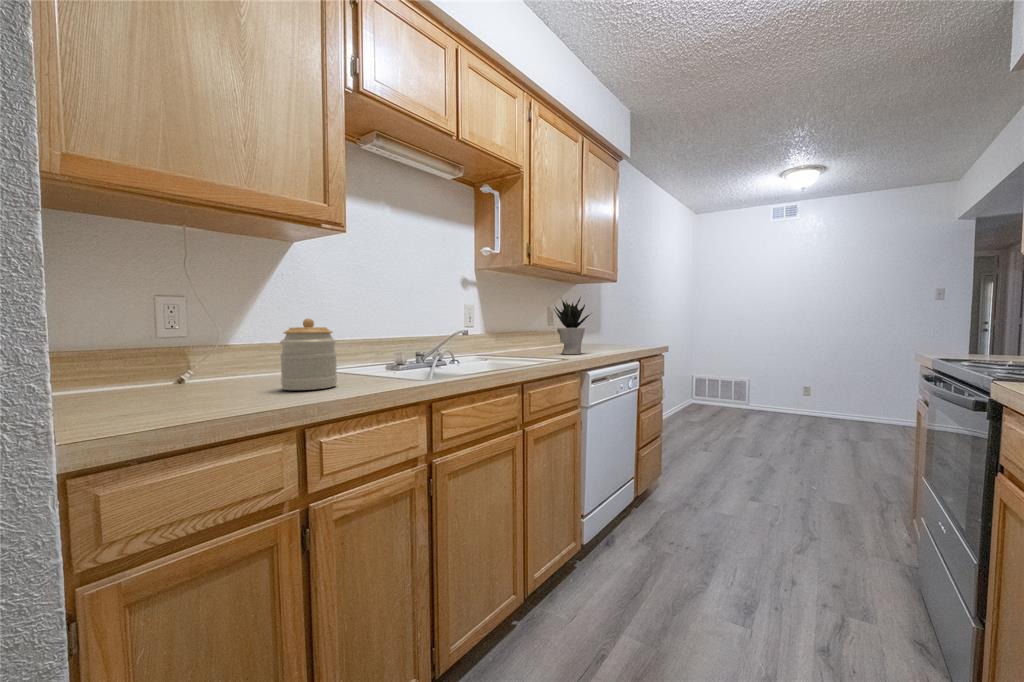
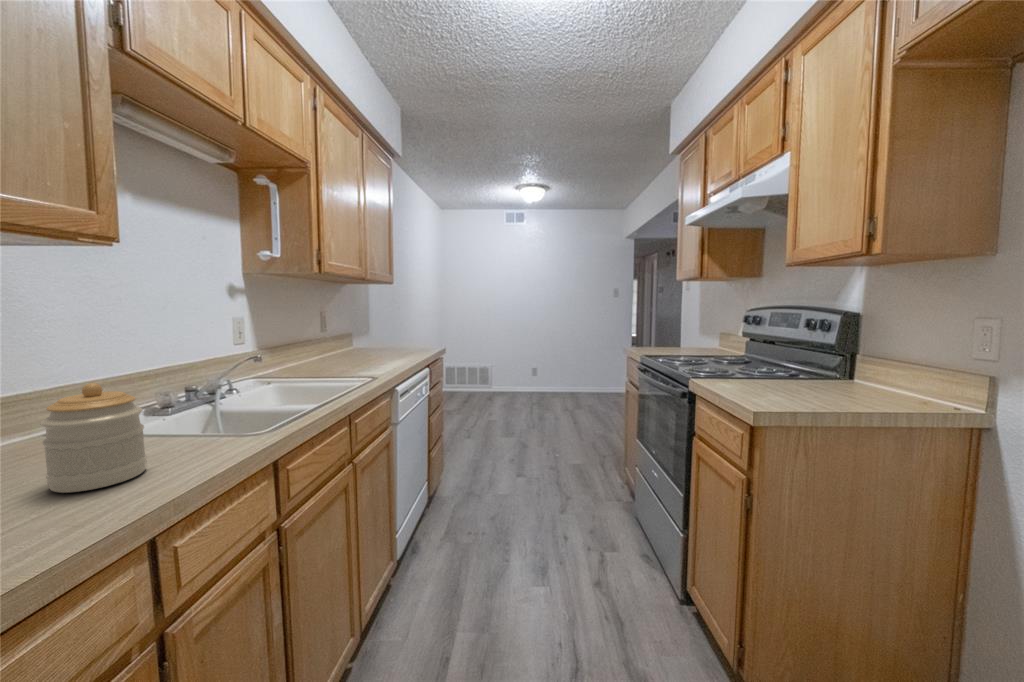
potted plant: present [554,297,590,354] -> none [339,306,380,366]

